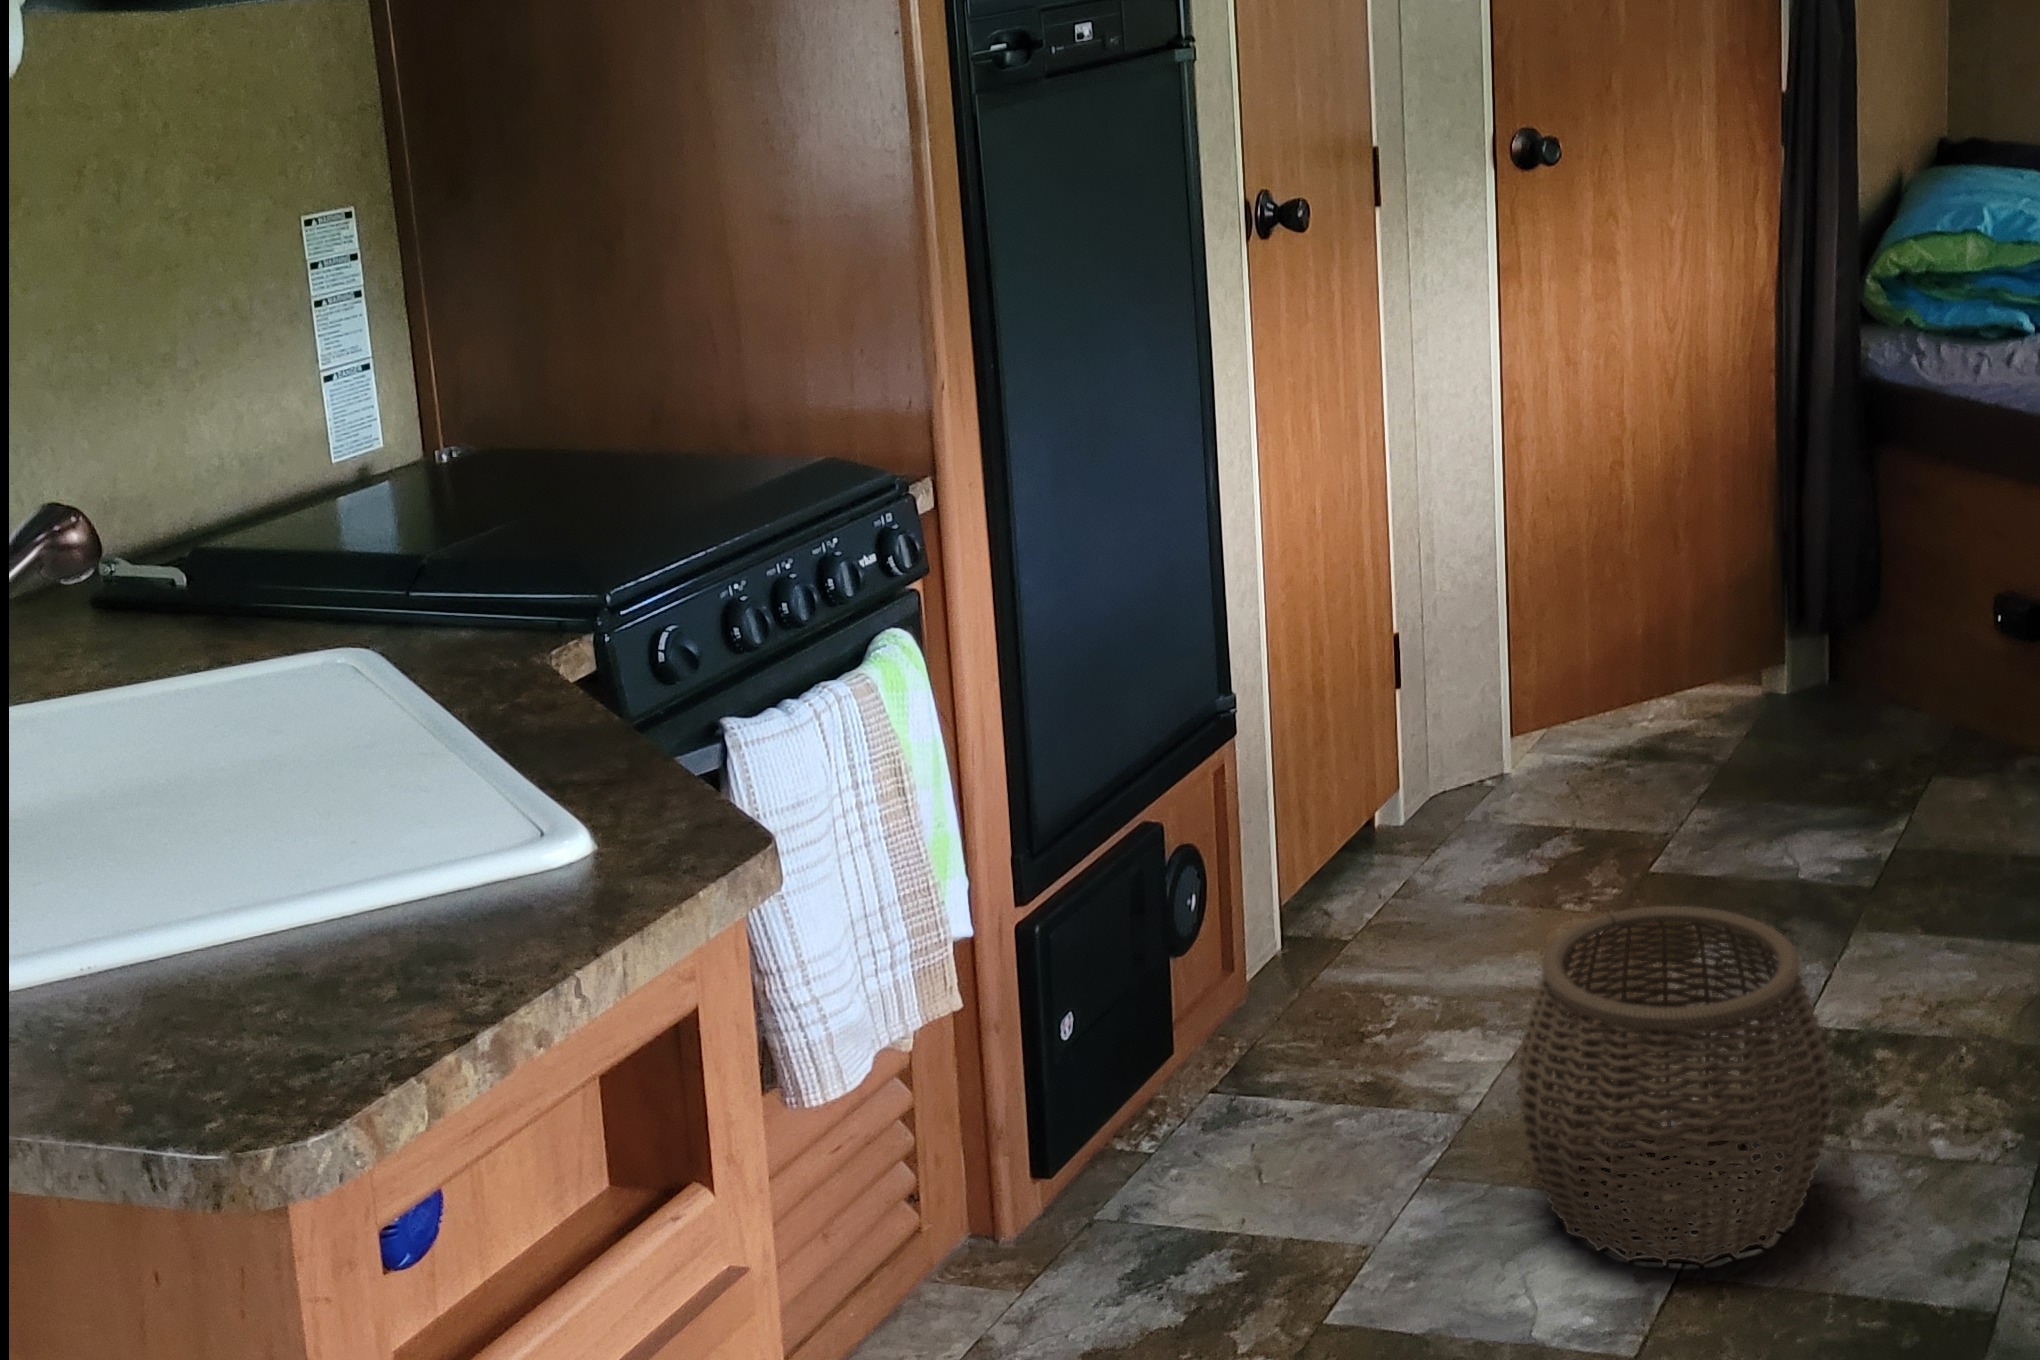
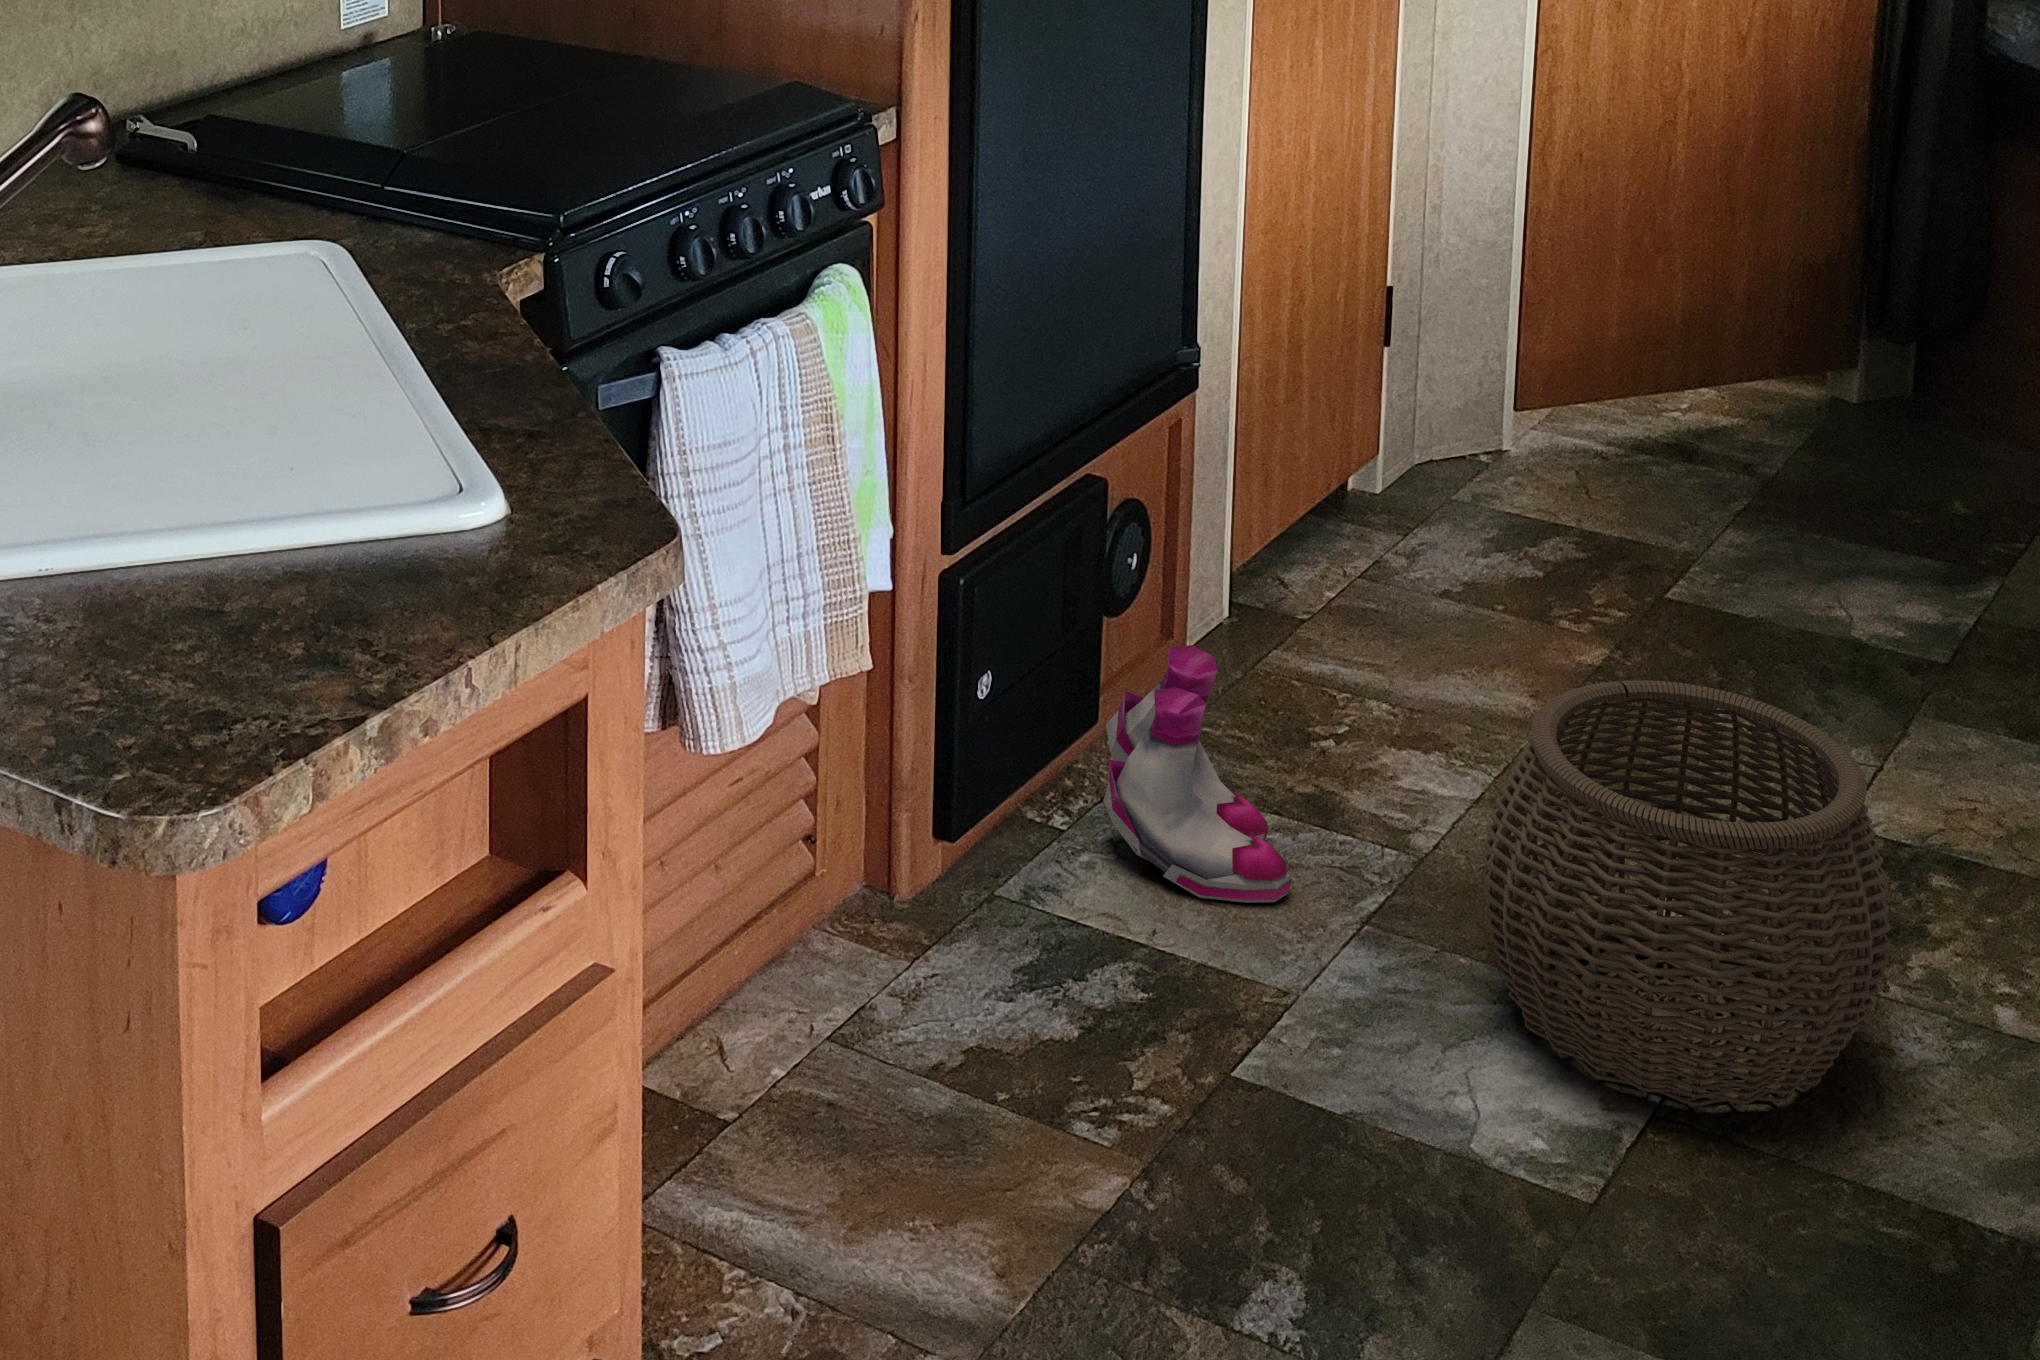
boots: none [1183,959,1361,1190] -> present [1103,645,1291,903]

